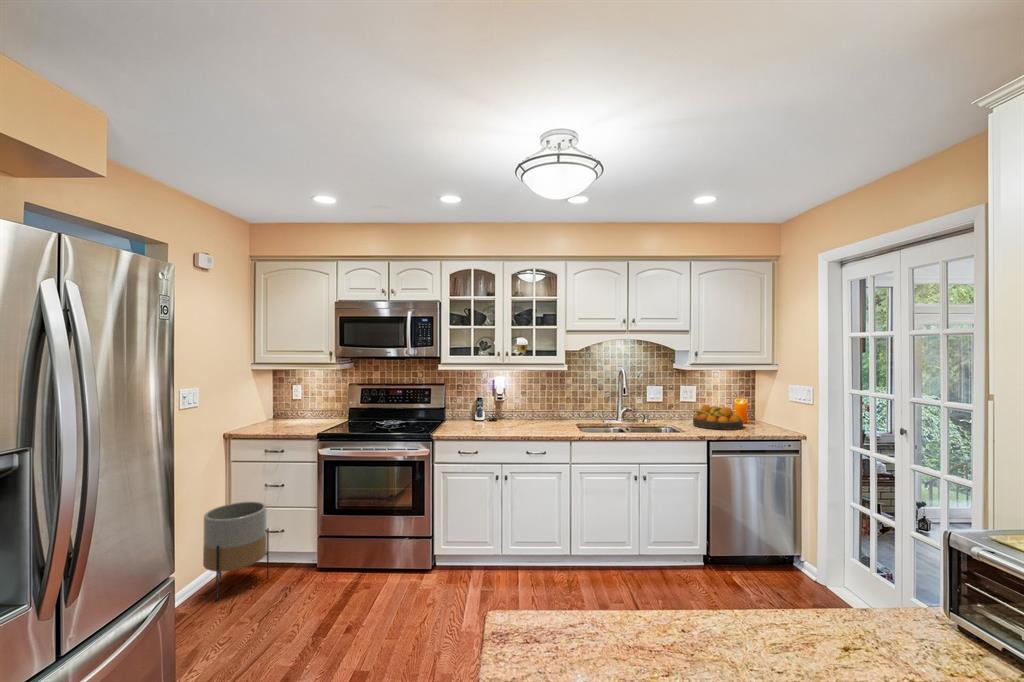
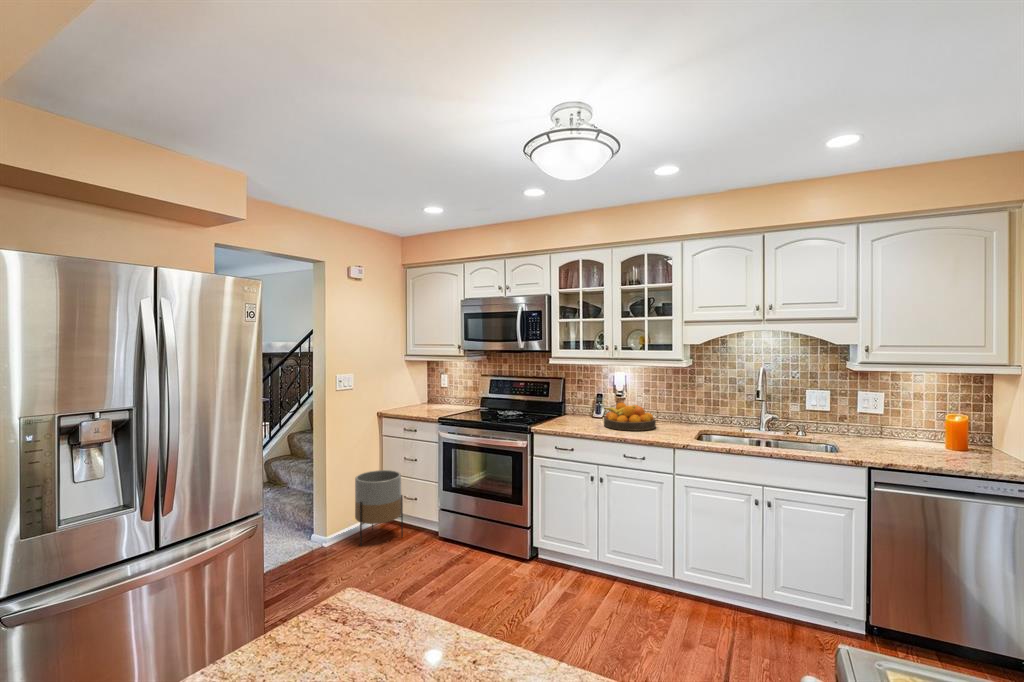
fruit bowl: present [693,405,743,430] -> present [604,402,656,431]

